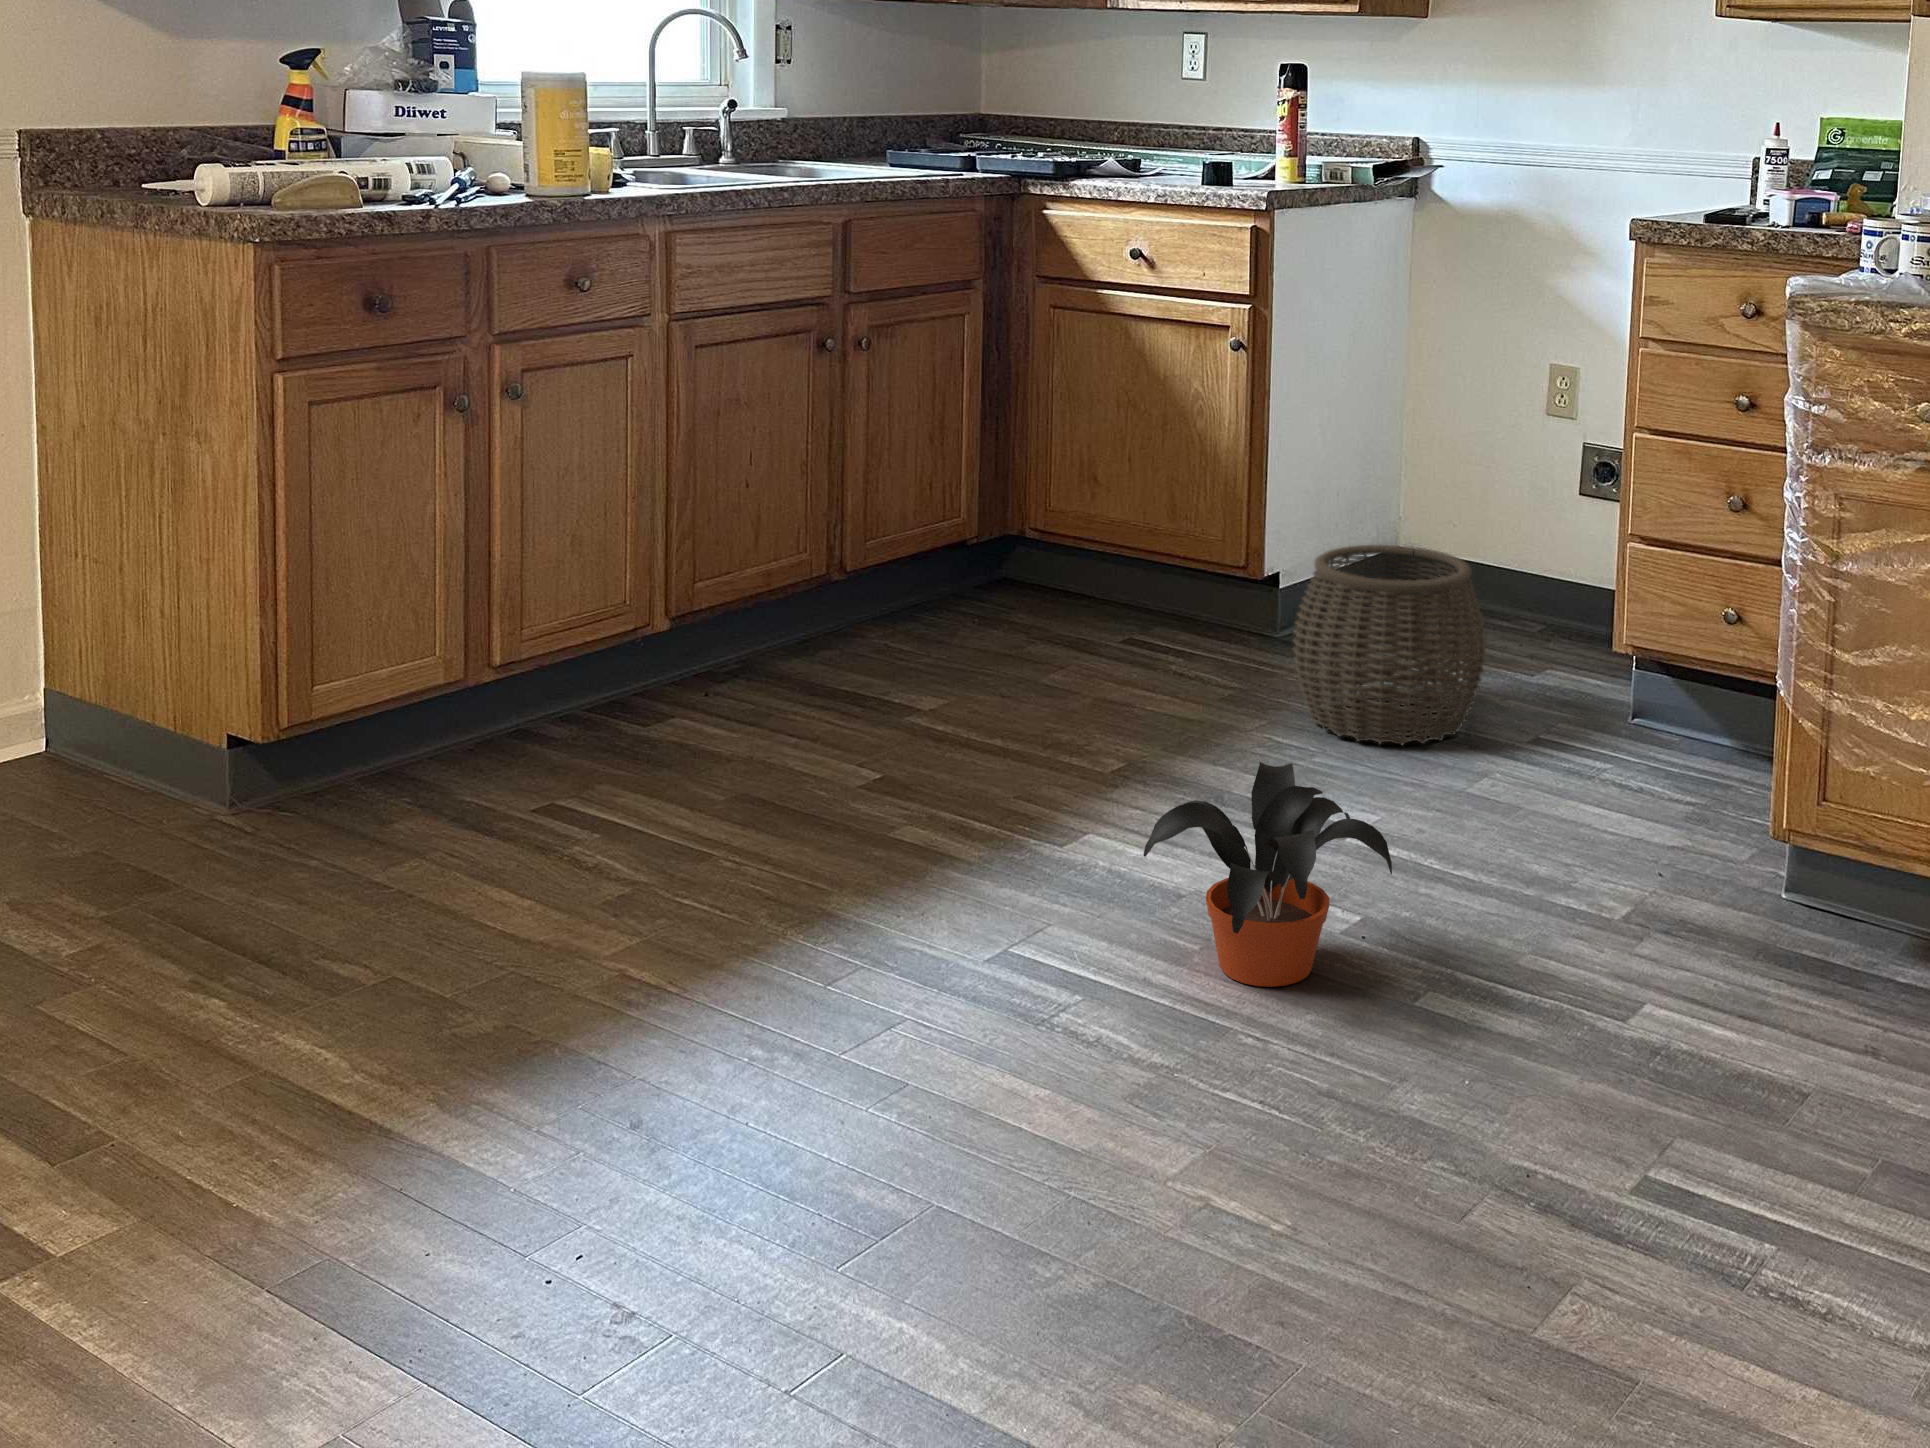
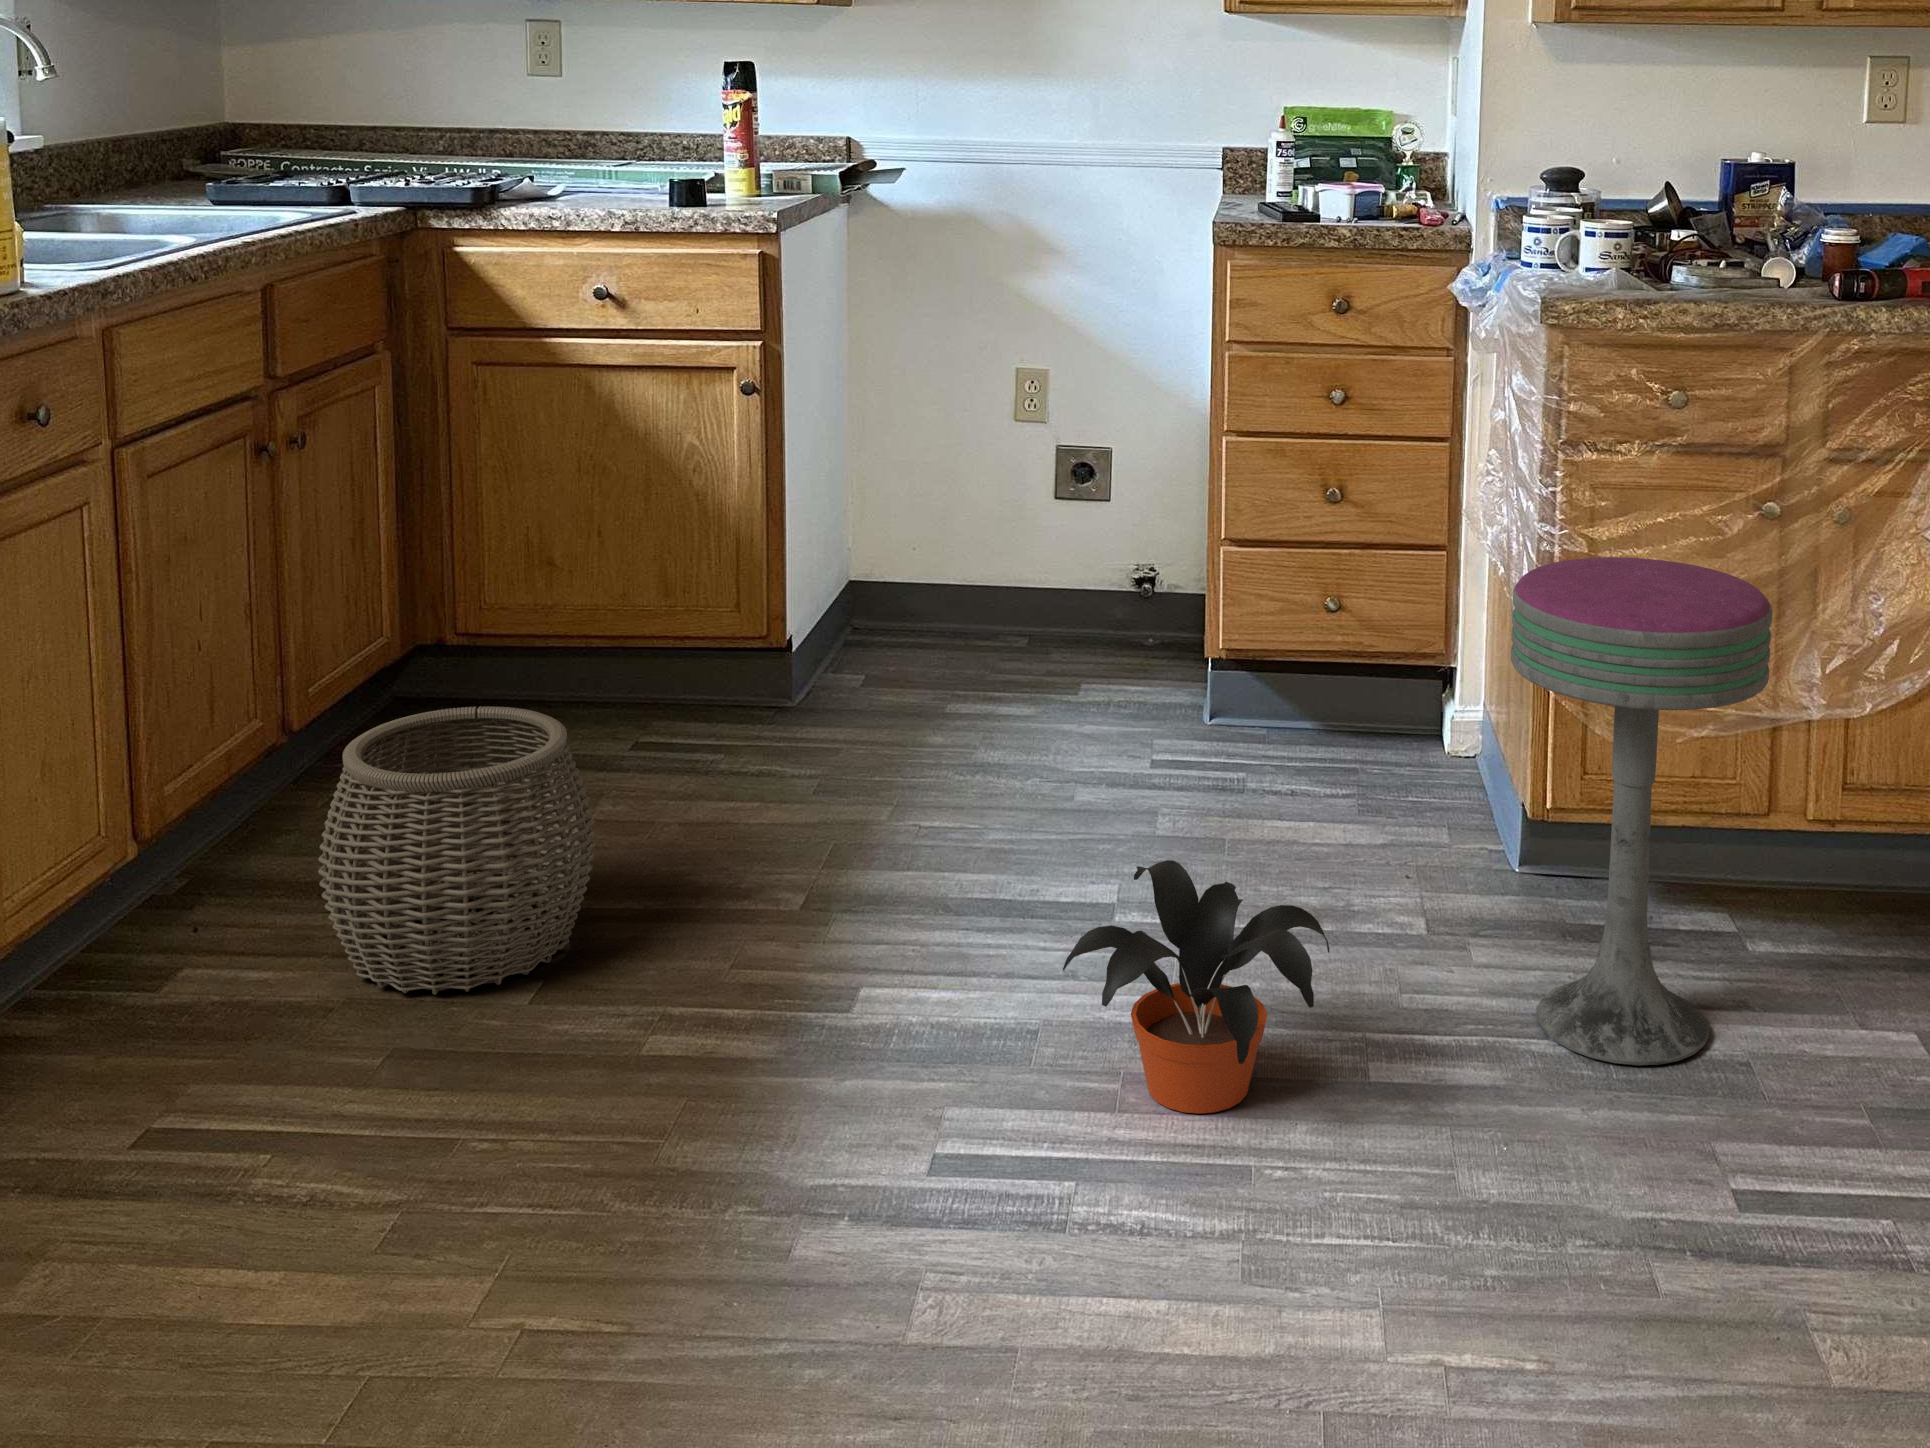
woven basket: present [1293,545,1486,745] -> present [318,706,596,994]
bar stool: none [1605,550,1878,1074] -> present [1511,557,1773,1065]

